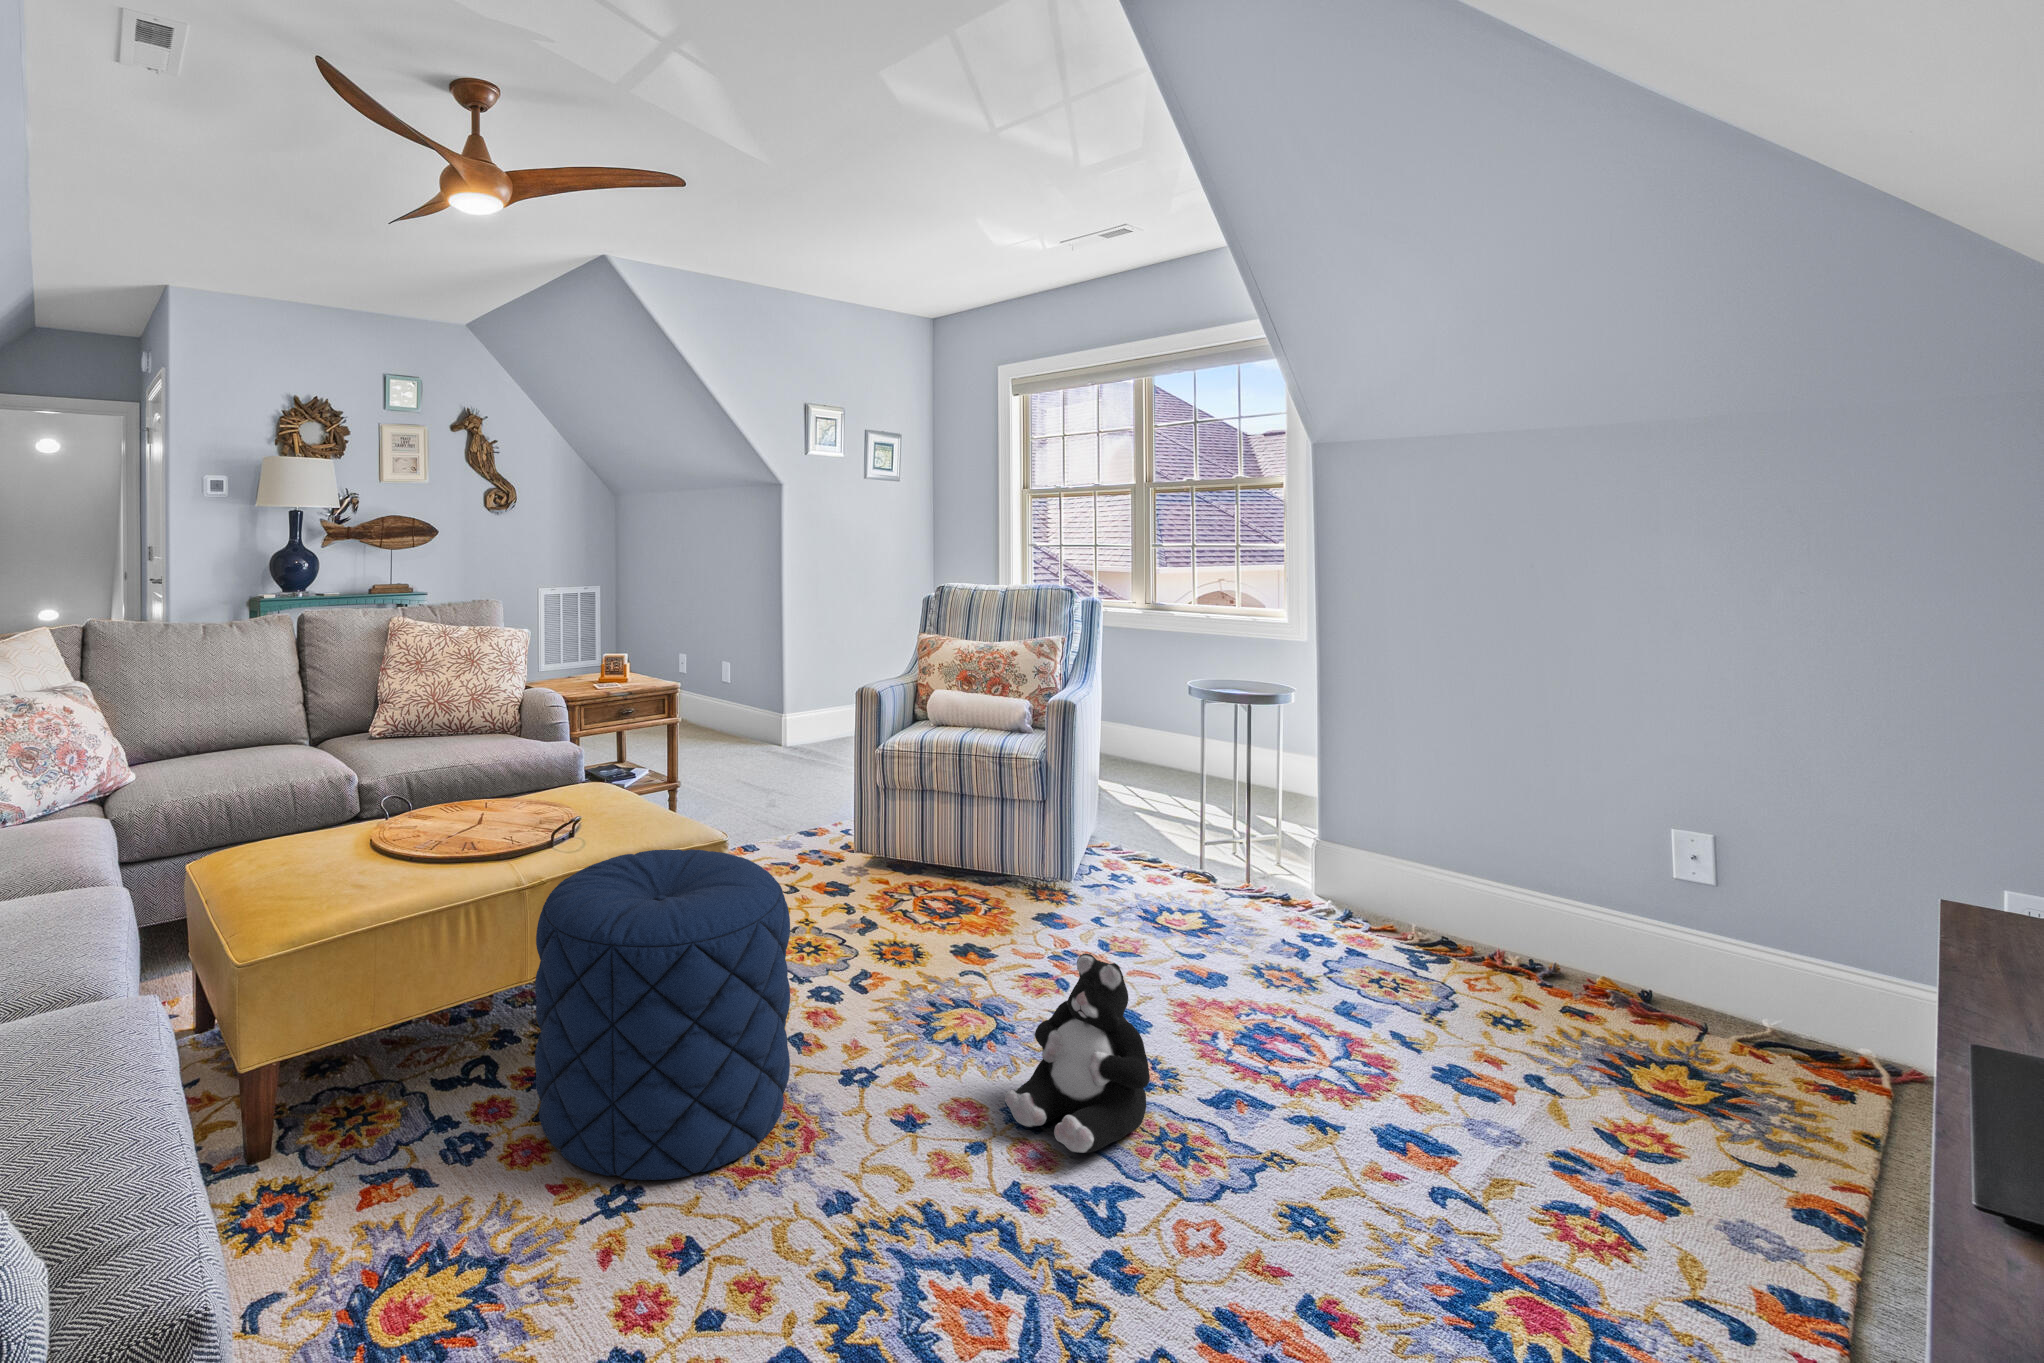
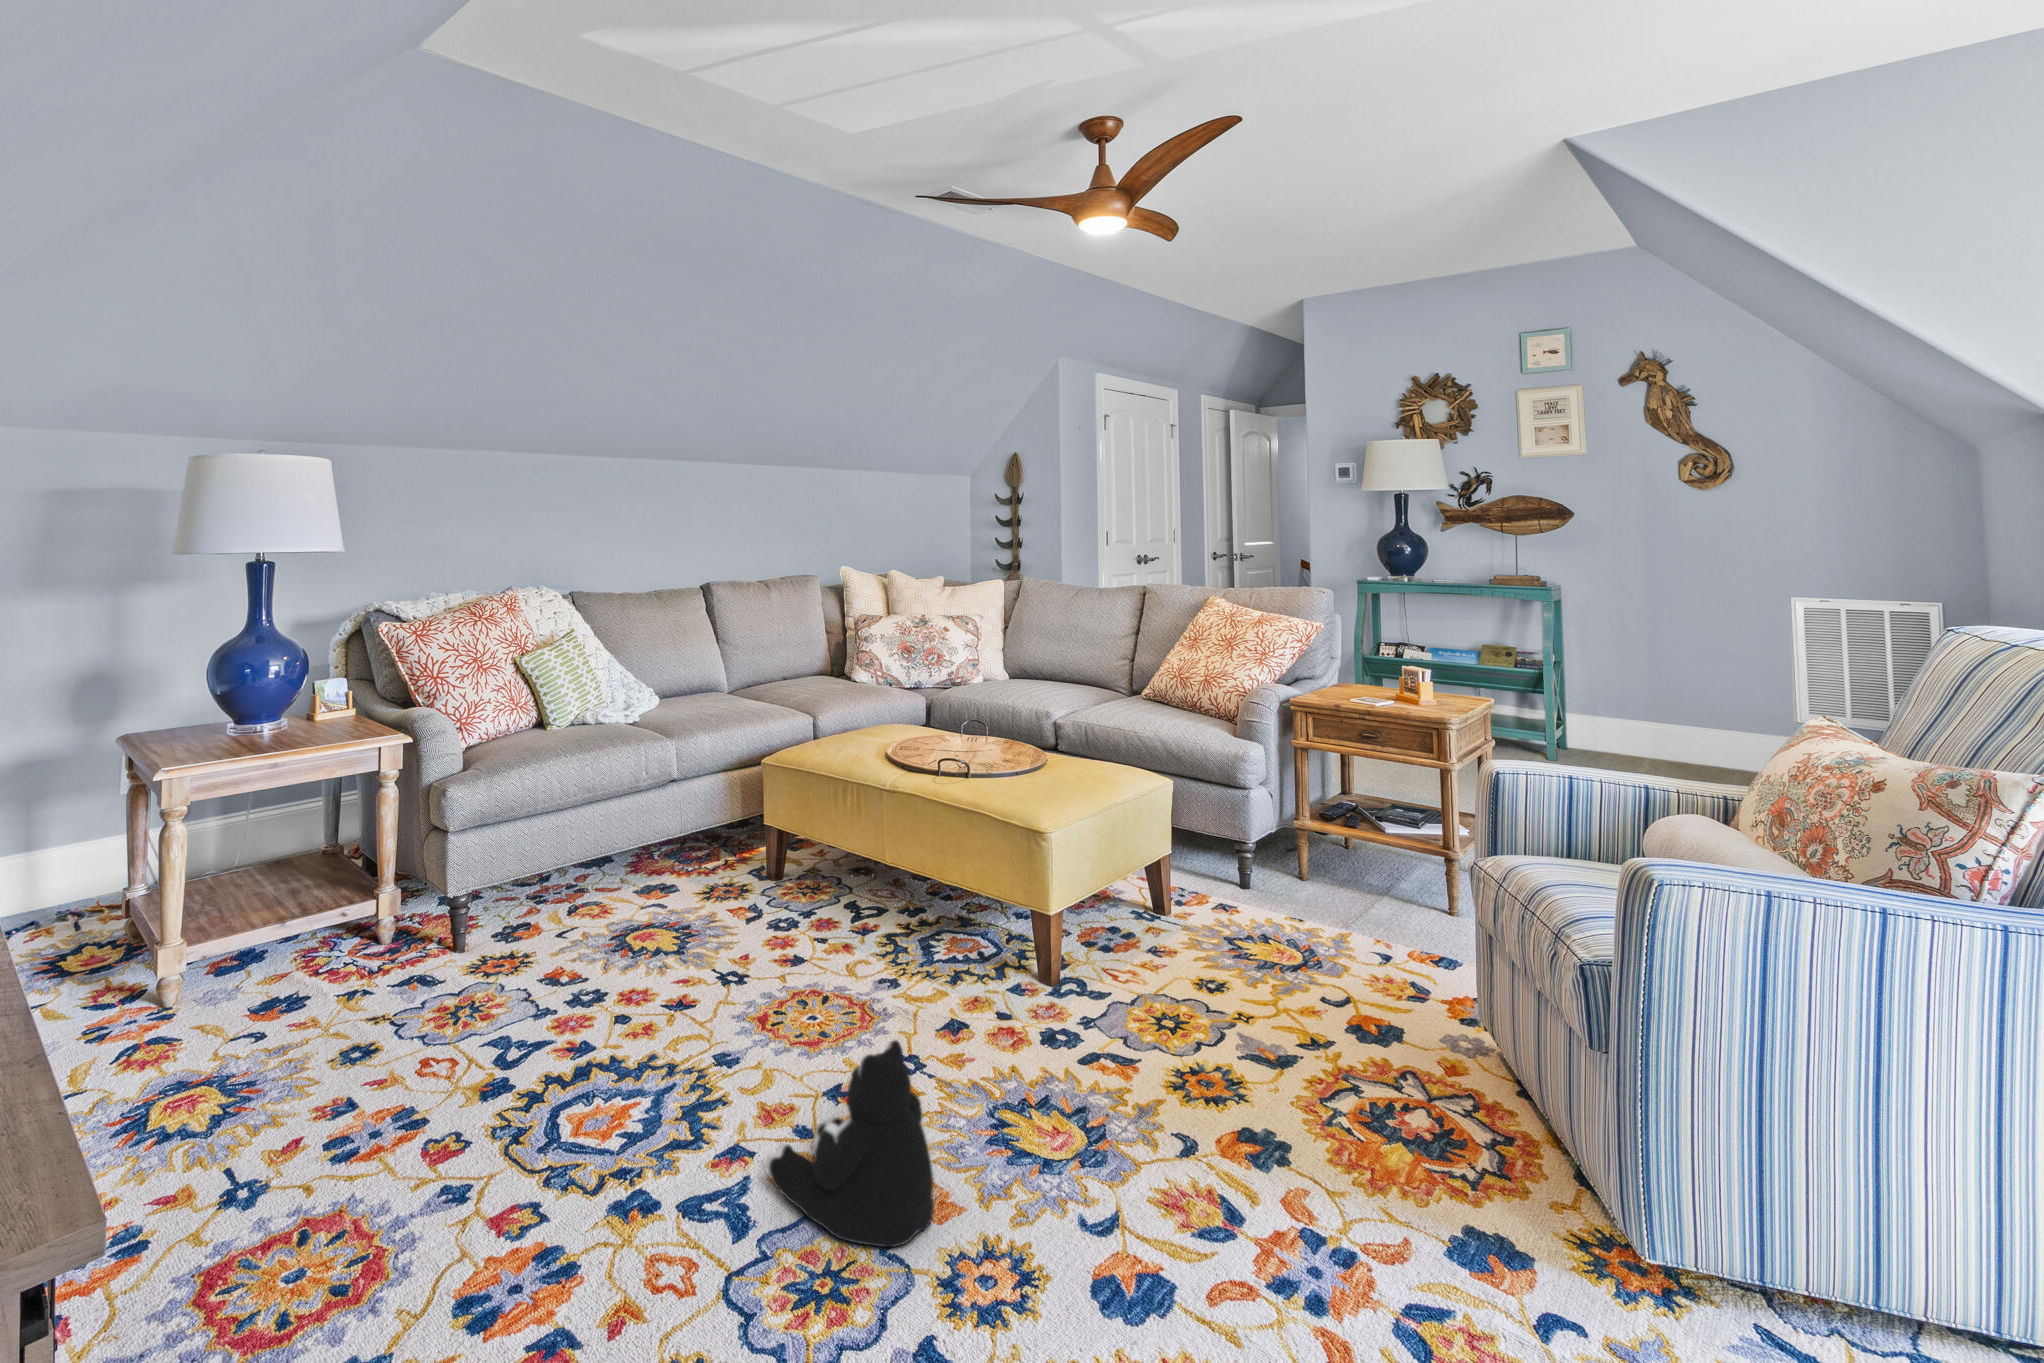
pouf: present [535,849,790,1180] -> none [736,787,936,1028]

